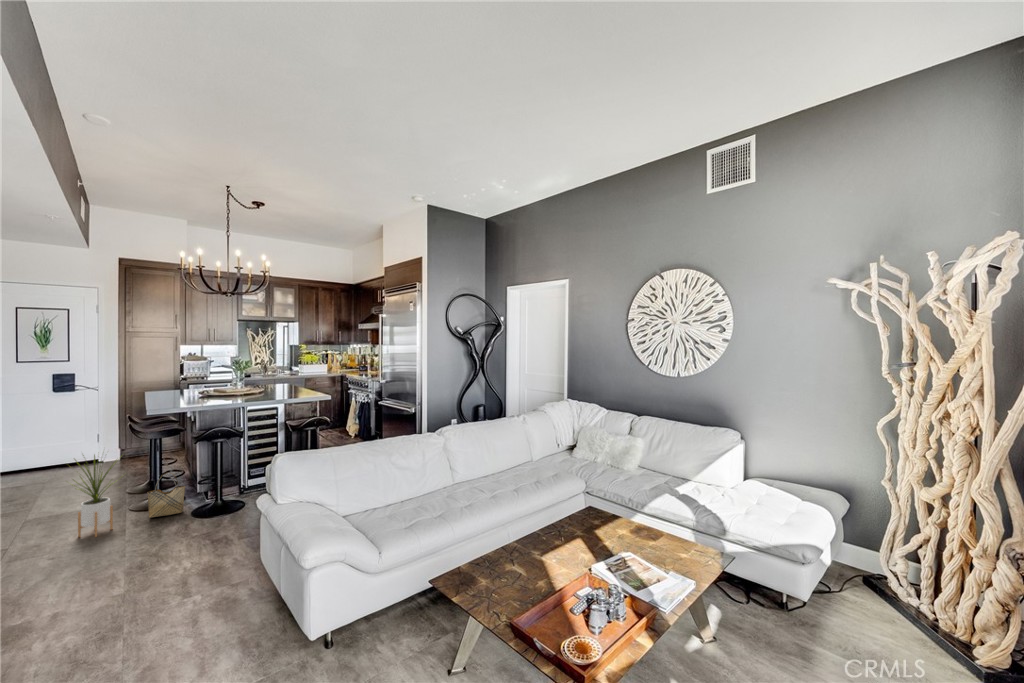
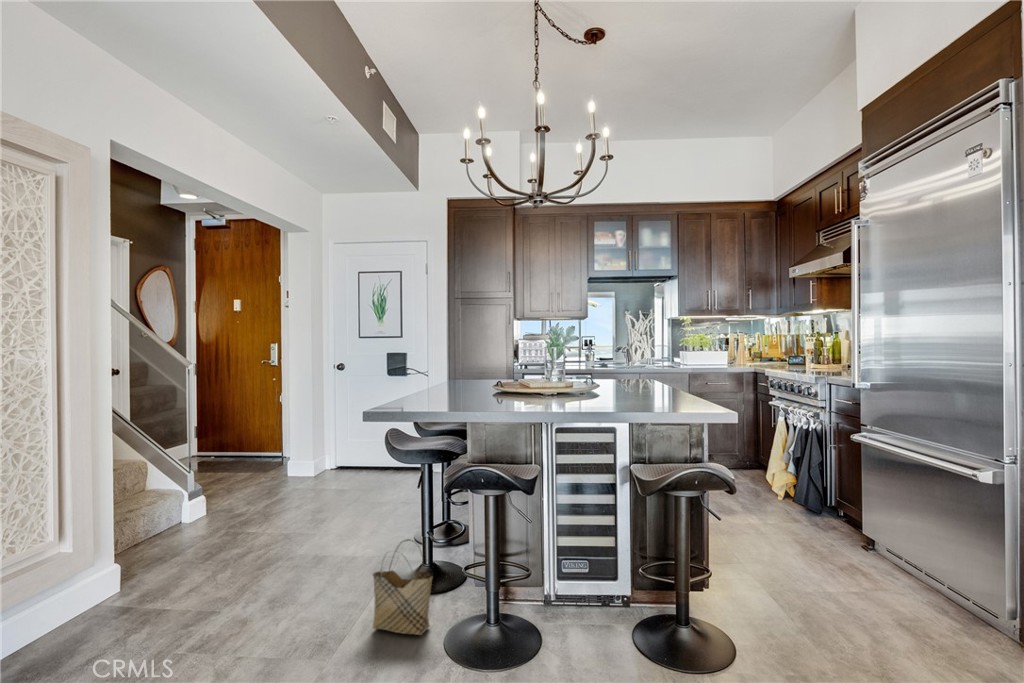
house plant: present [76,455,116,537] -> none [240,473,336,650]

